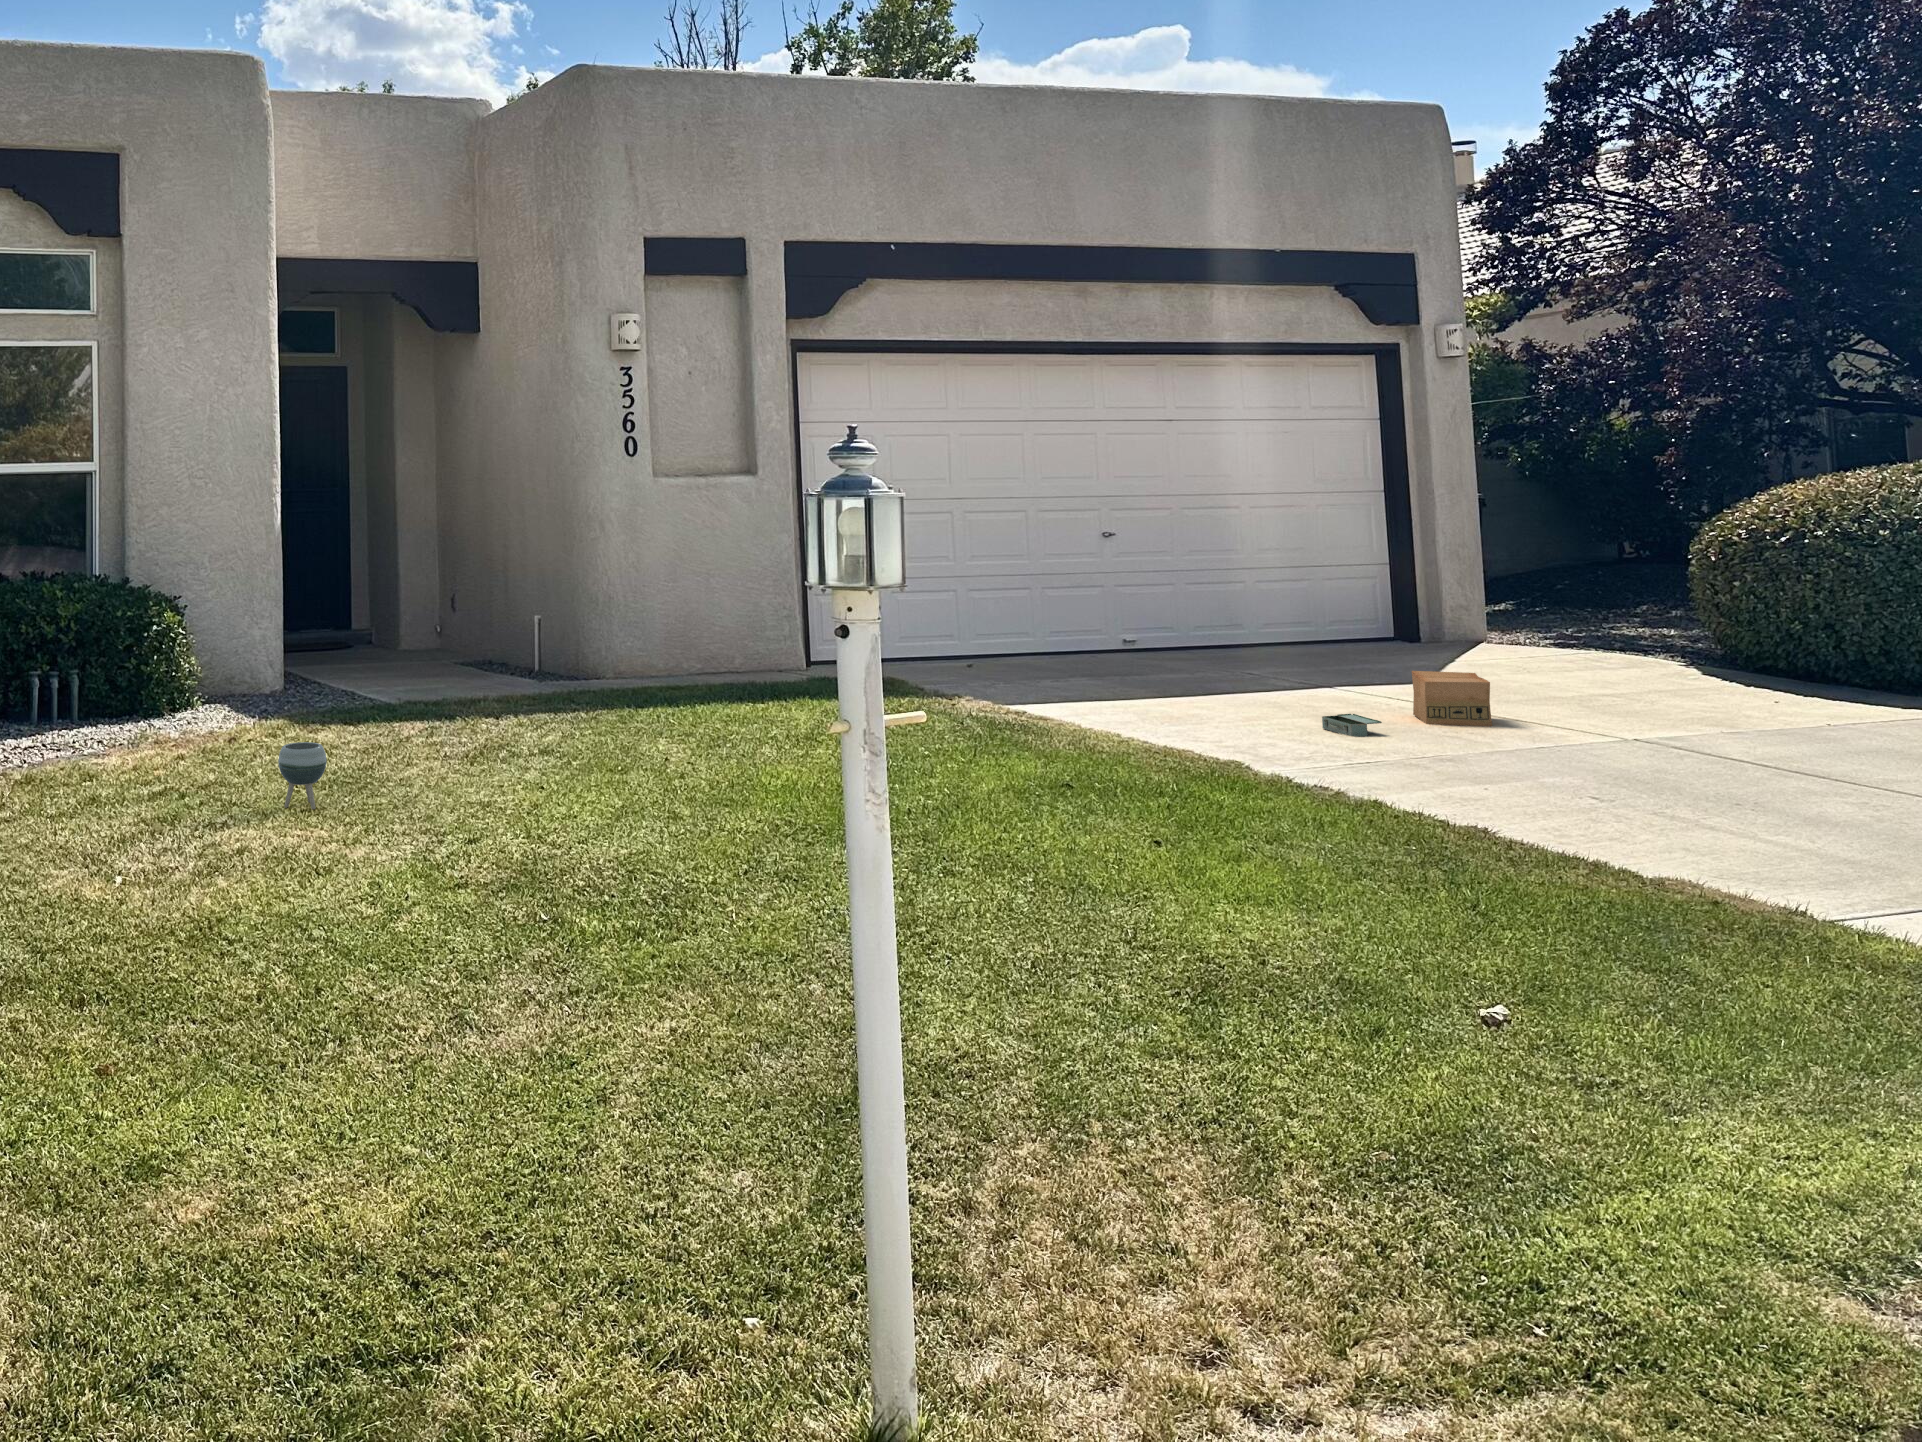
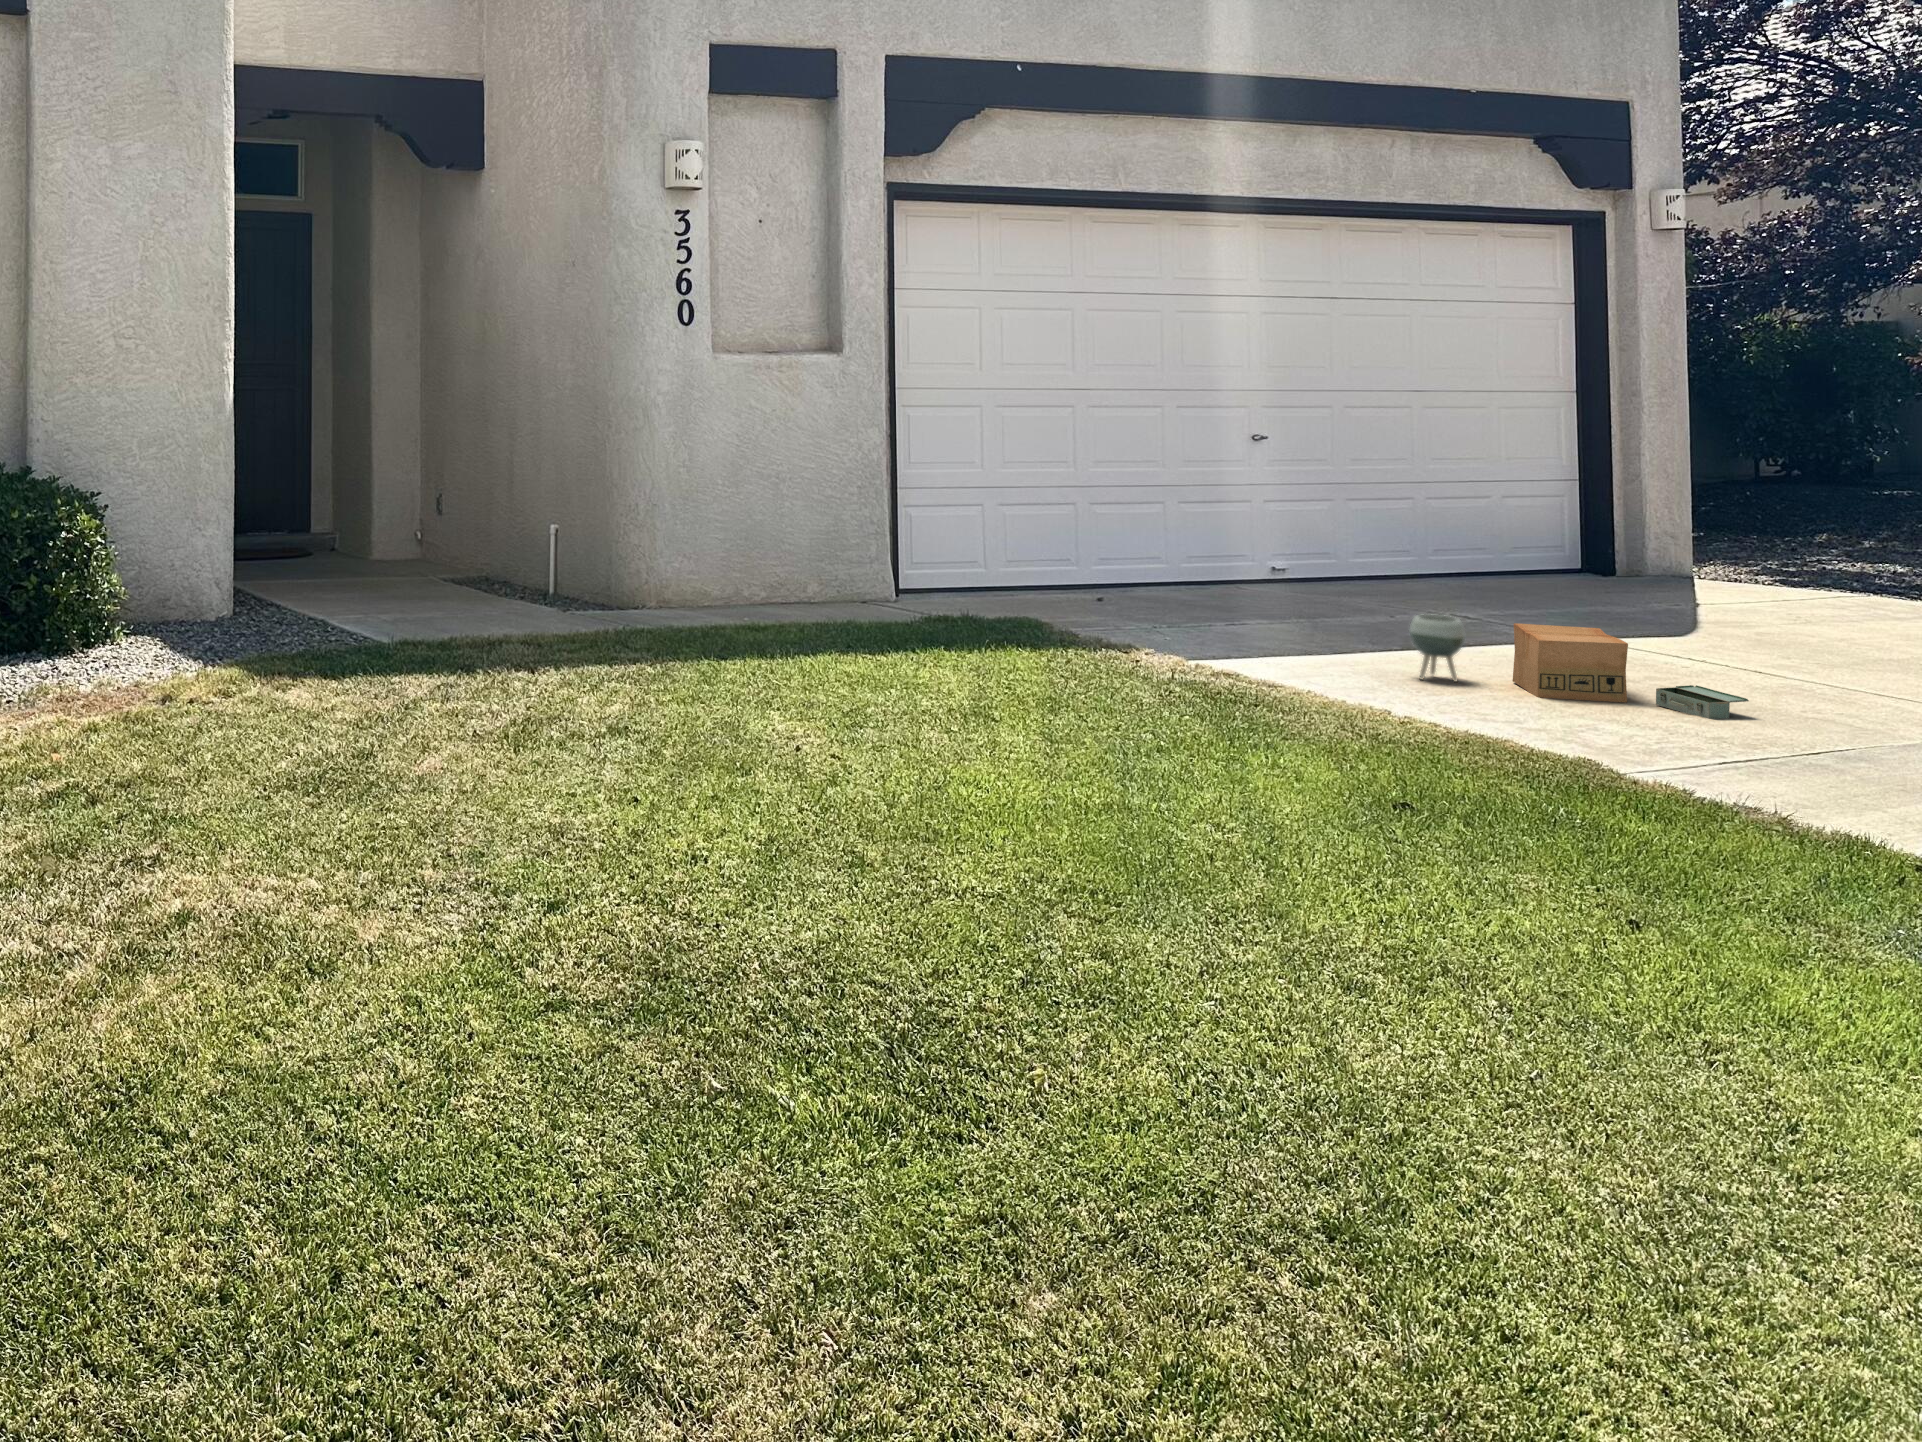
cardboard box: present [1412,671,1492,726] -> present [1512,623,1628,702]
planter: present [278,742,326,809] -> present [1410,614,1465,682]

